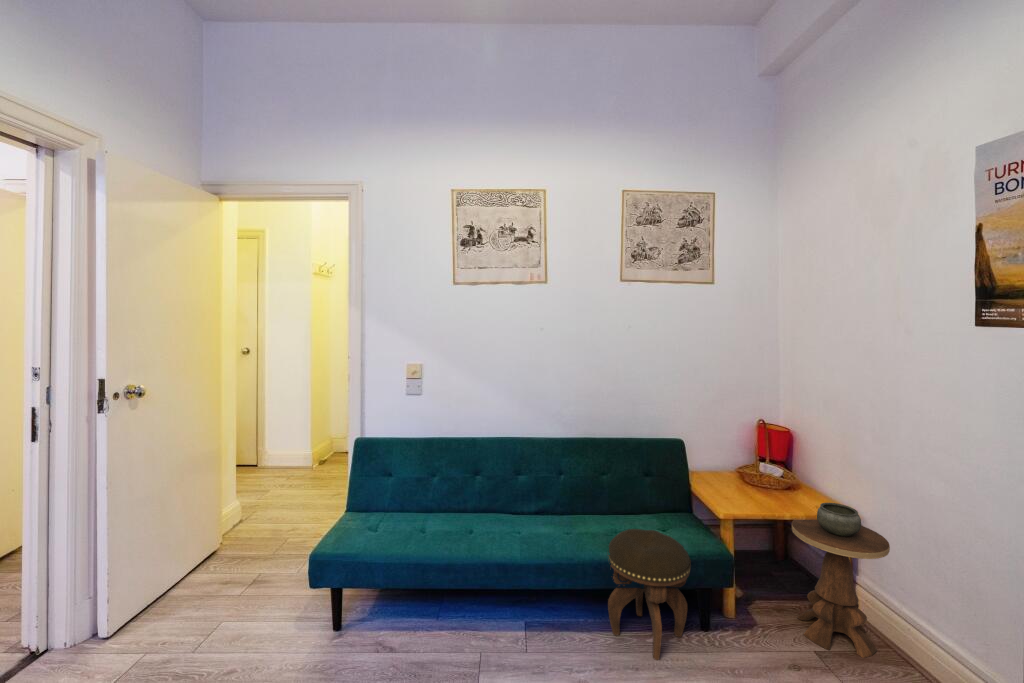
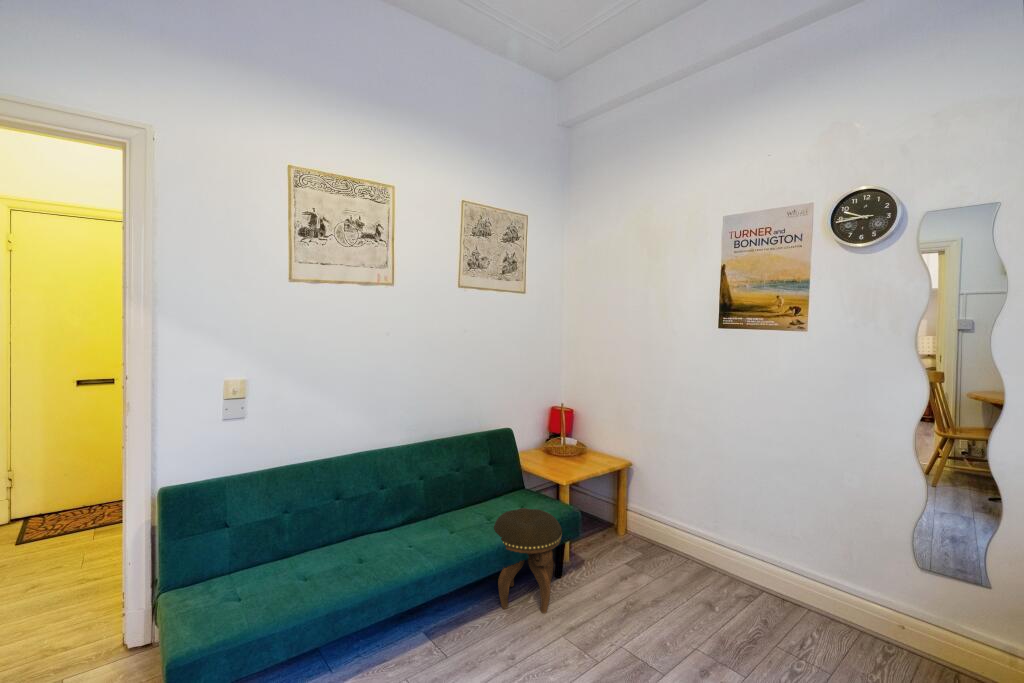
side table: present [792,503,890,658] -> none [601,457,659,561]

